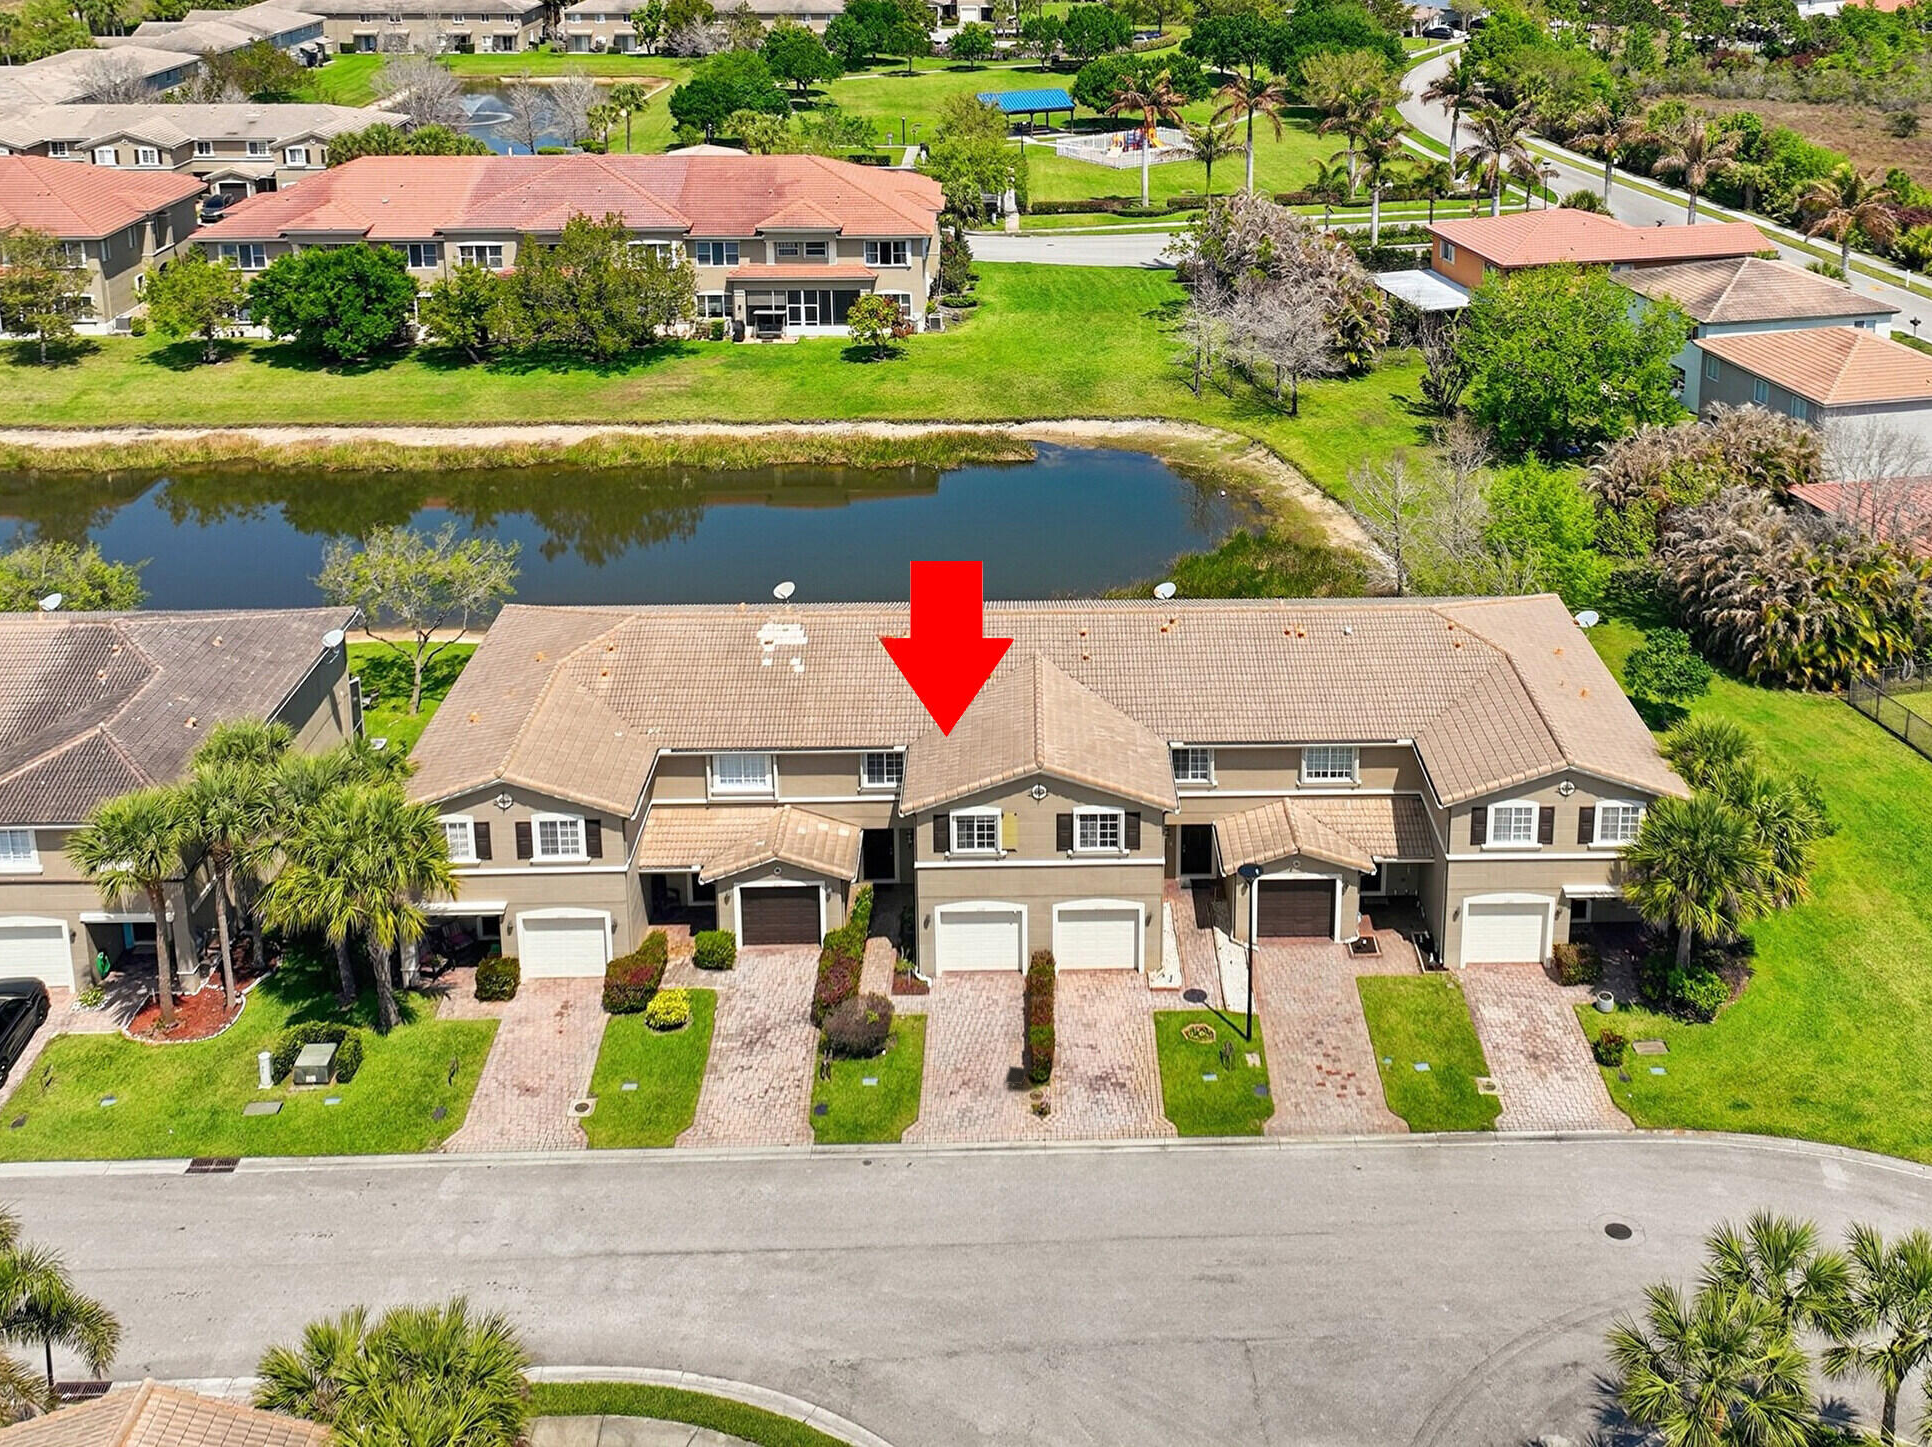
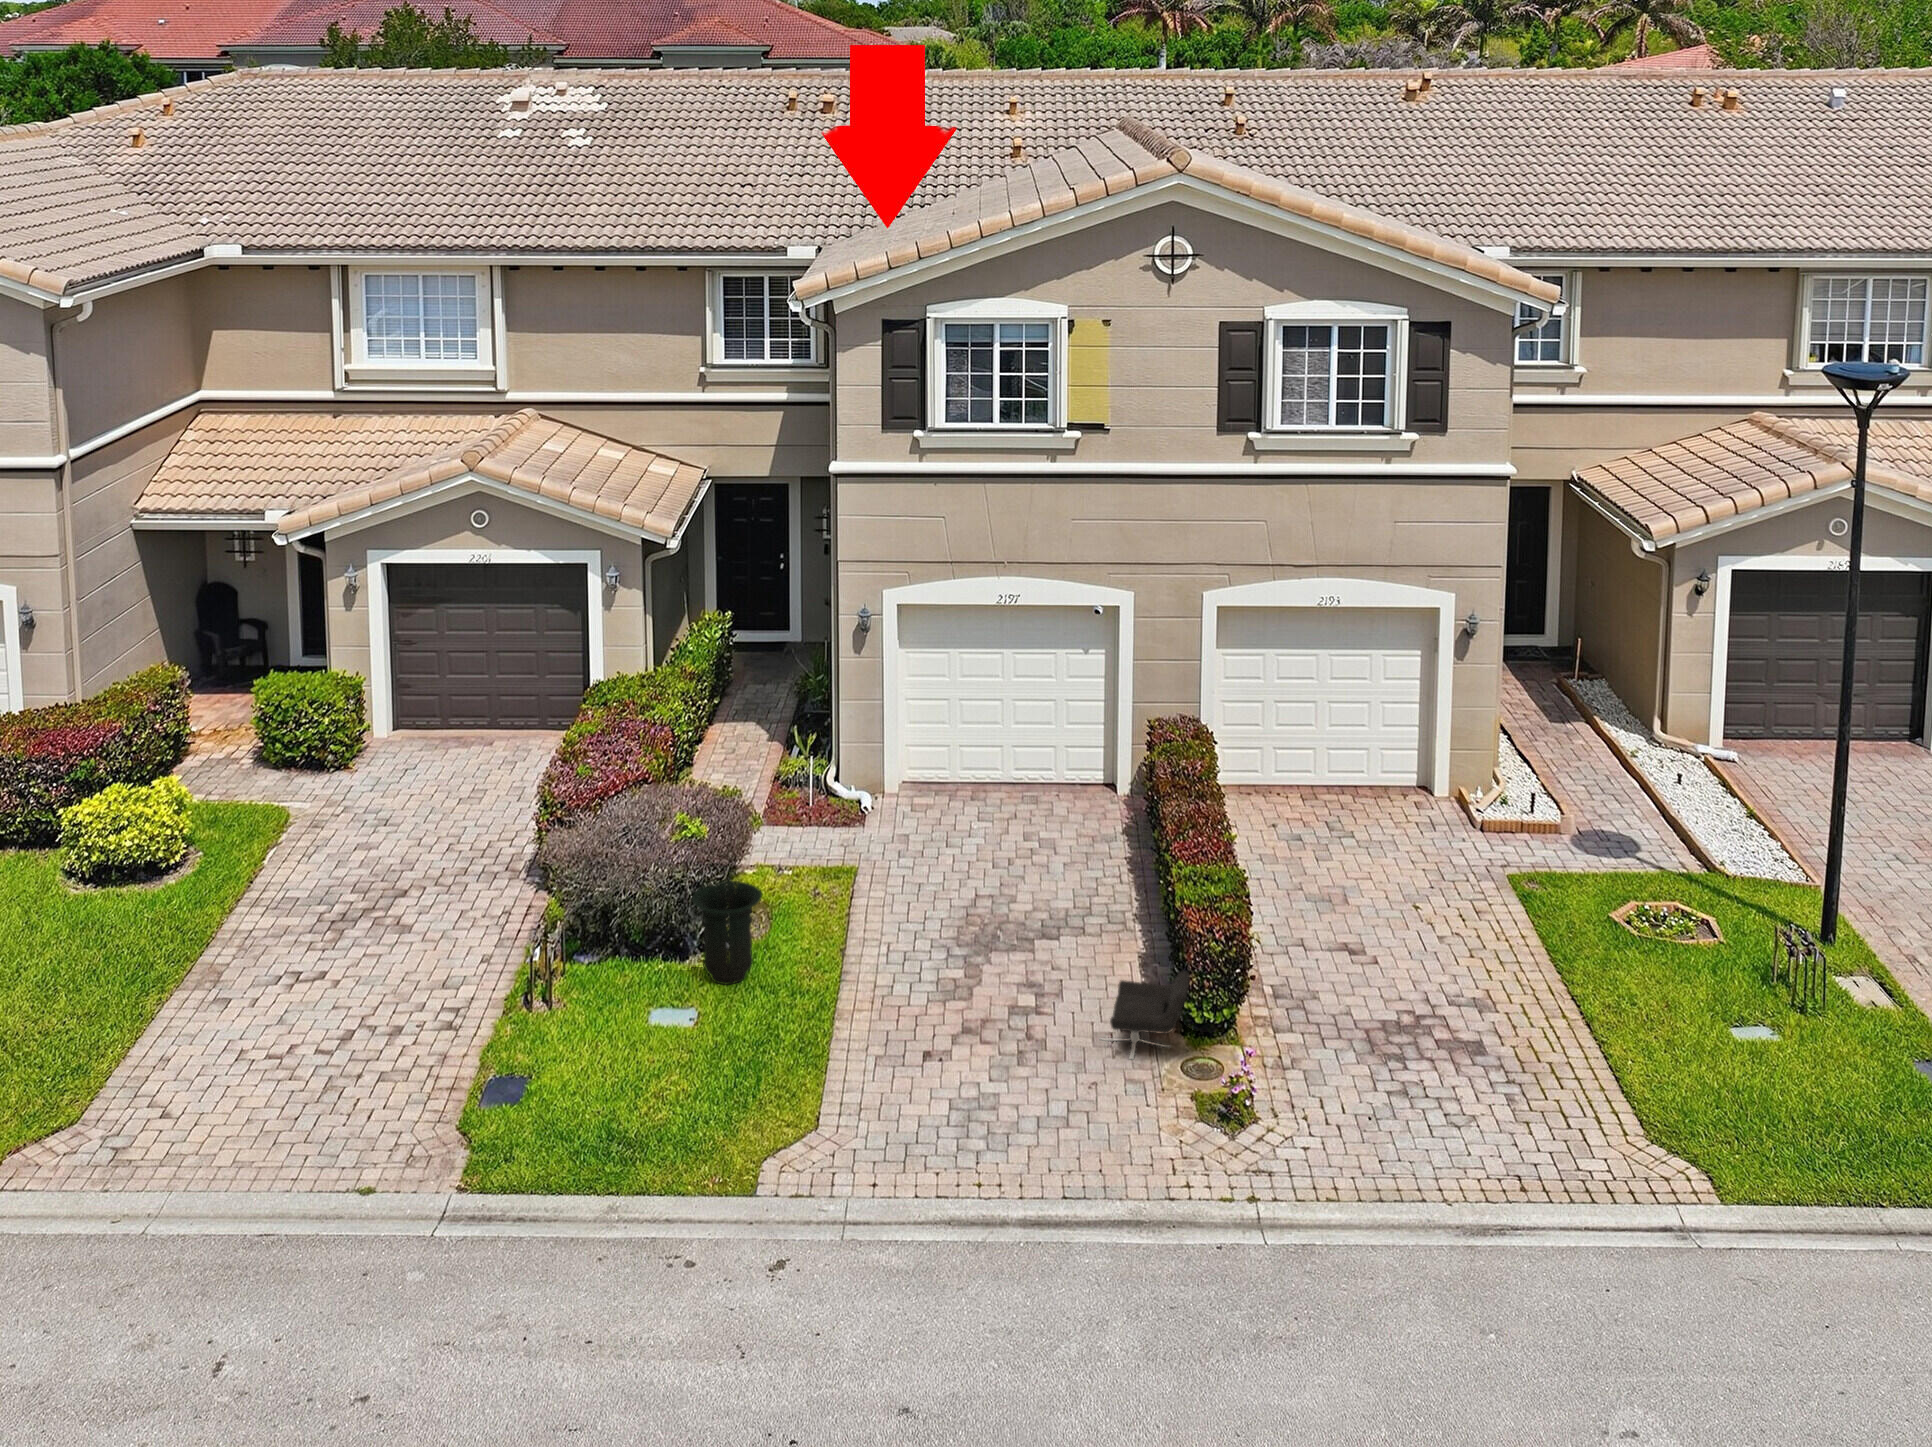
trash can: none [875,1034,898,1068] -> present [692,881,762,985]

